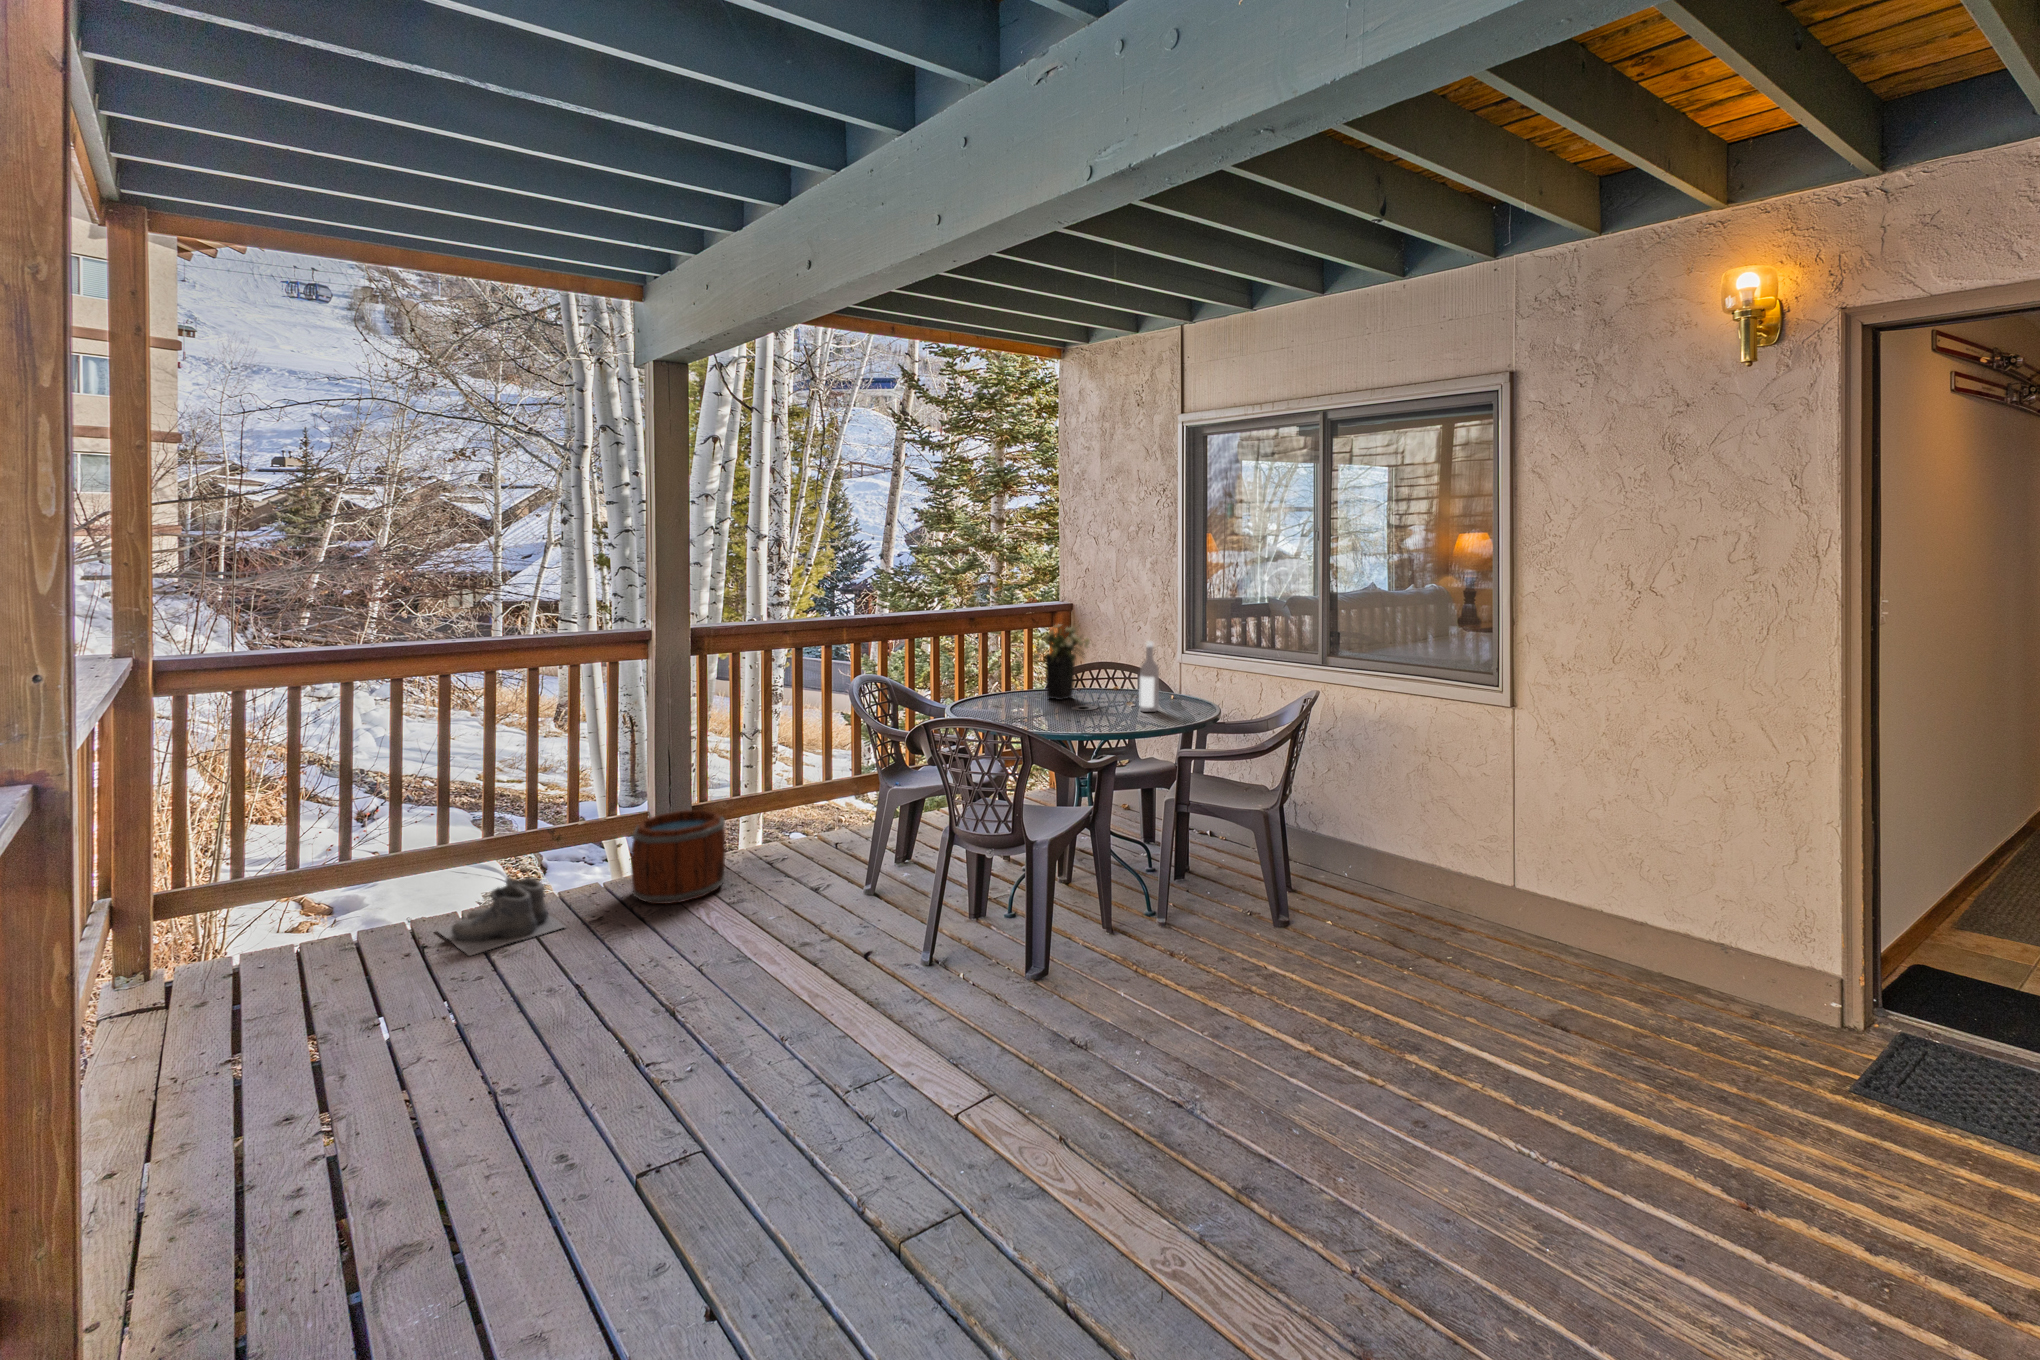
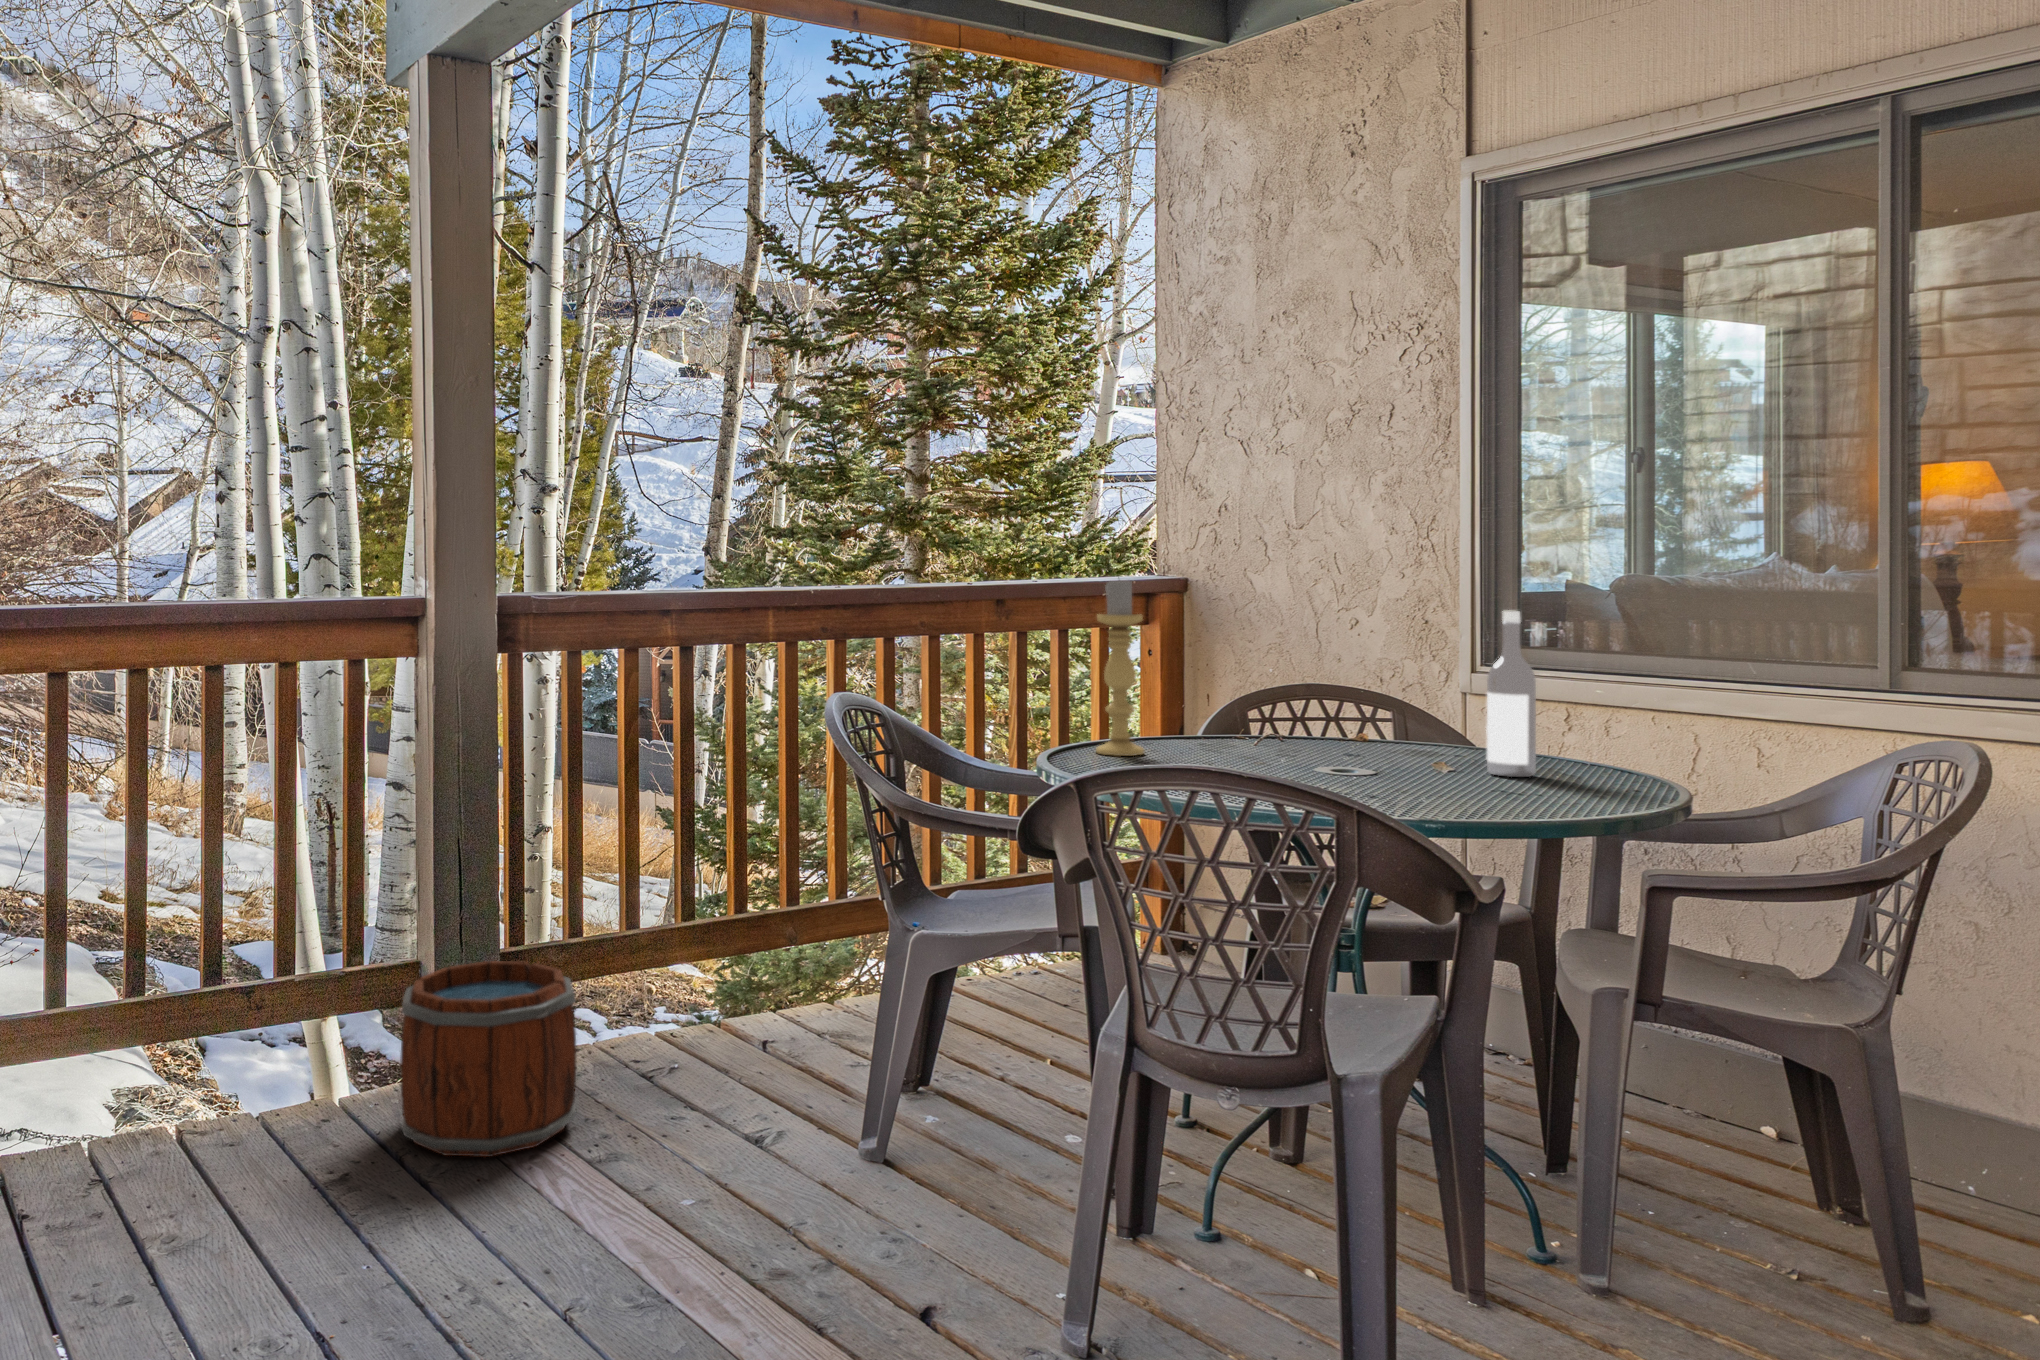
candle holder: none [979,624,1001,705] -> present [1096,580,1144,756]
flower arrangement: present [1036,624,1090,700] -> none [1204,579,1348,752]
boots: present [437,877,565,956] -> none [41,1081,287,1250]

